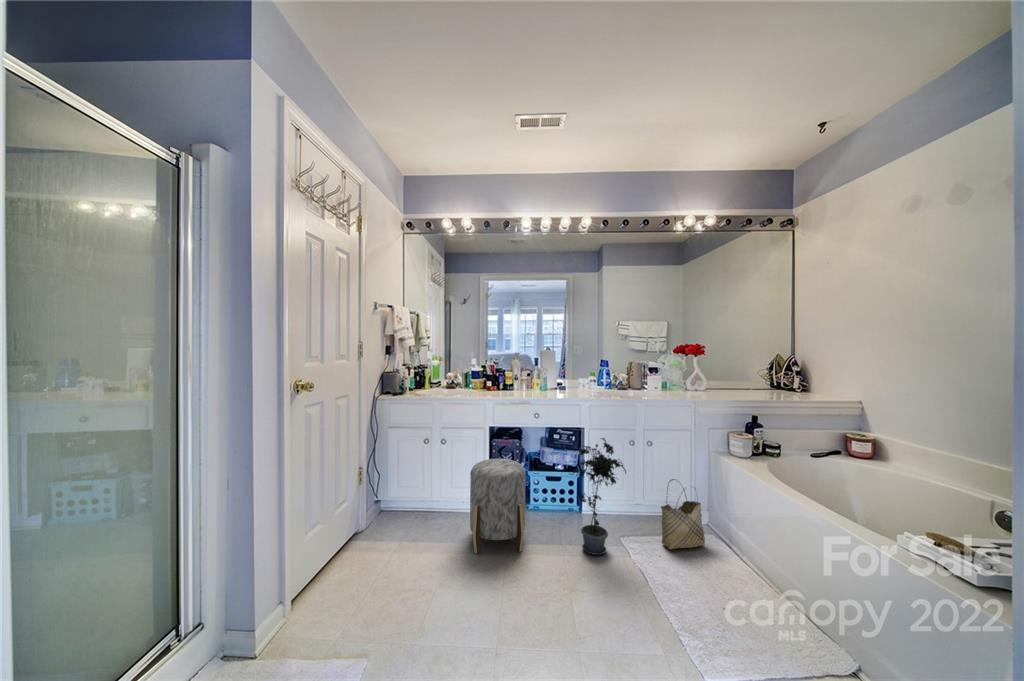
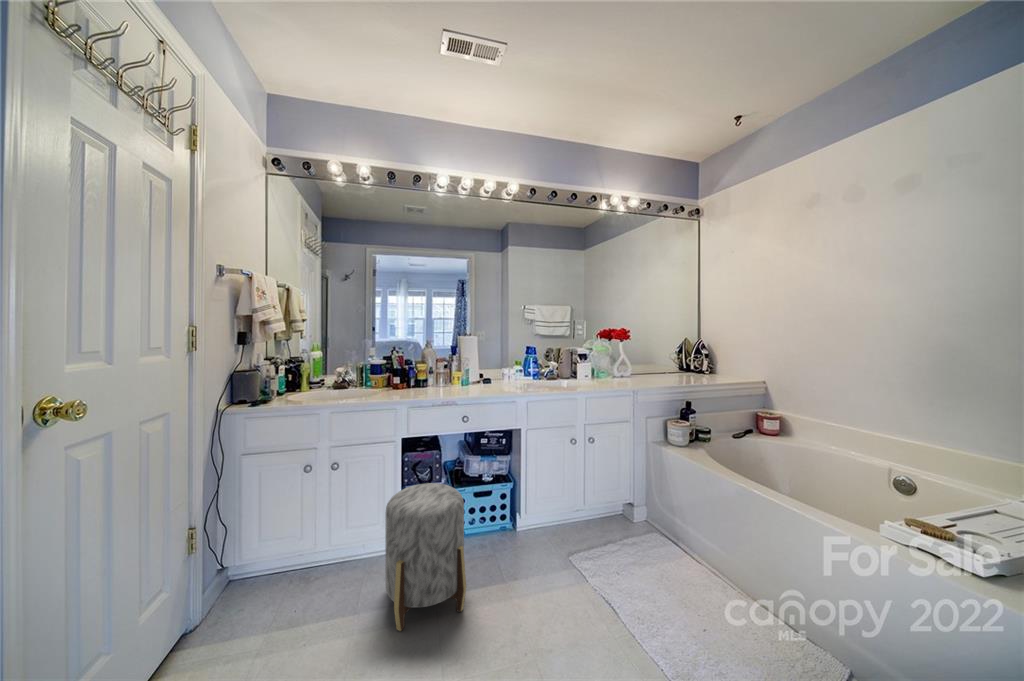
potted plant: present [575,438,626,555] -> none [526,444,600,593]
woven basket: present [661,479,705,549] -> none [619,480,662,565]

